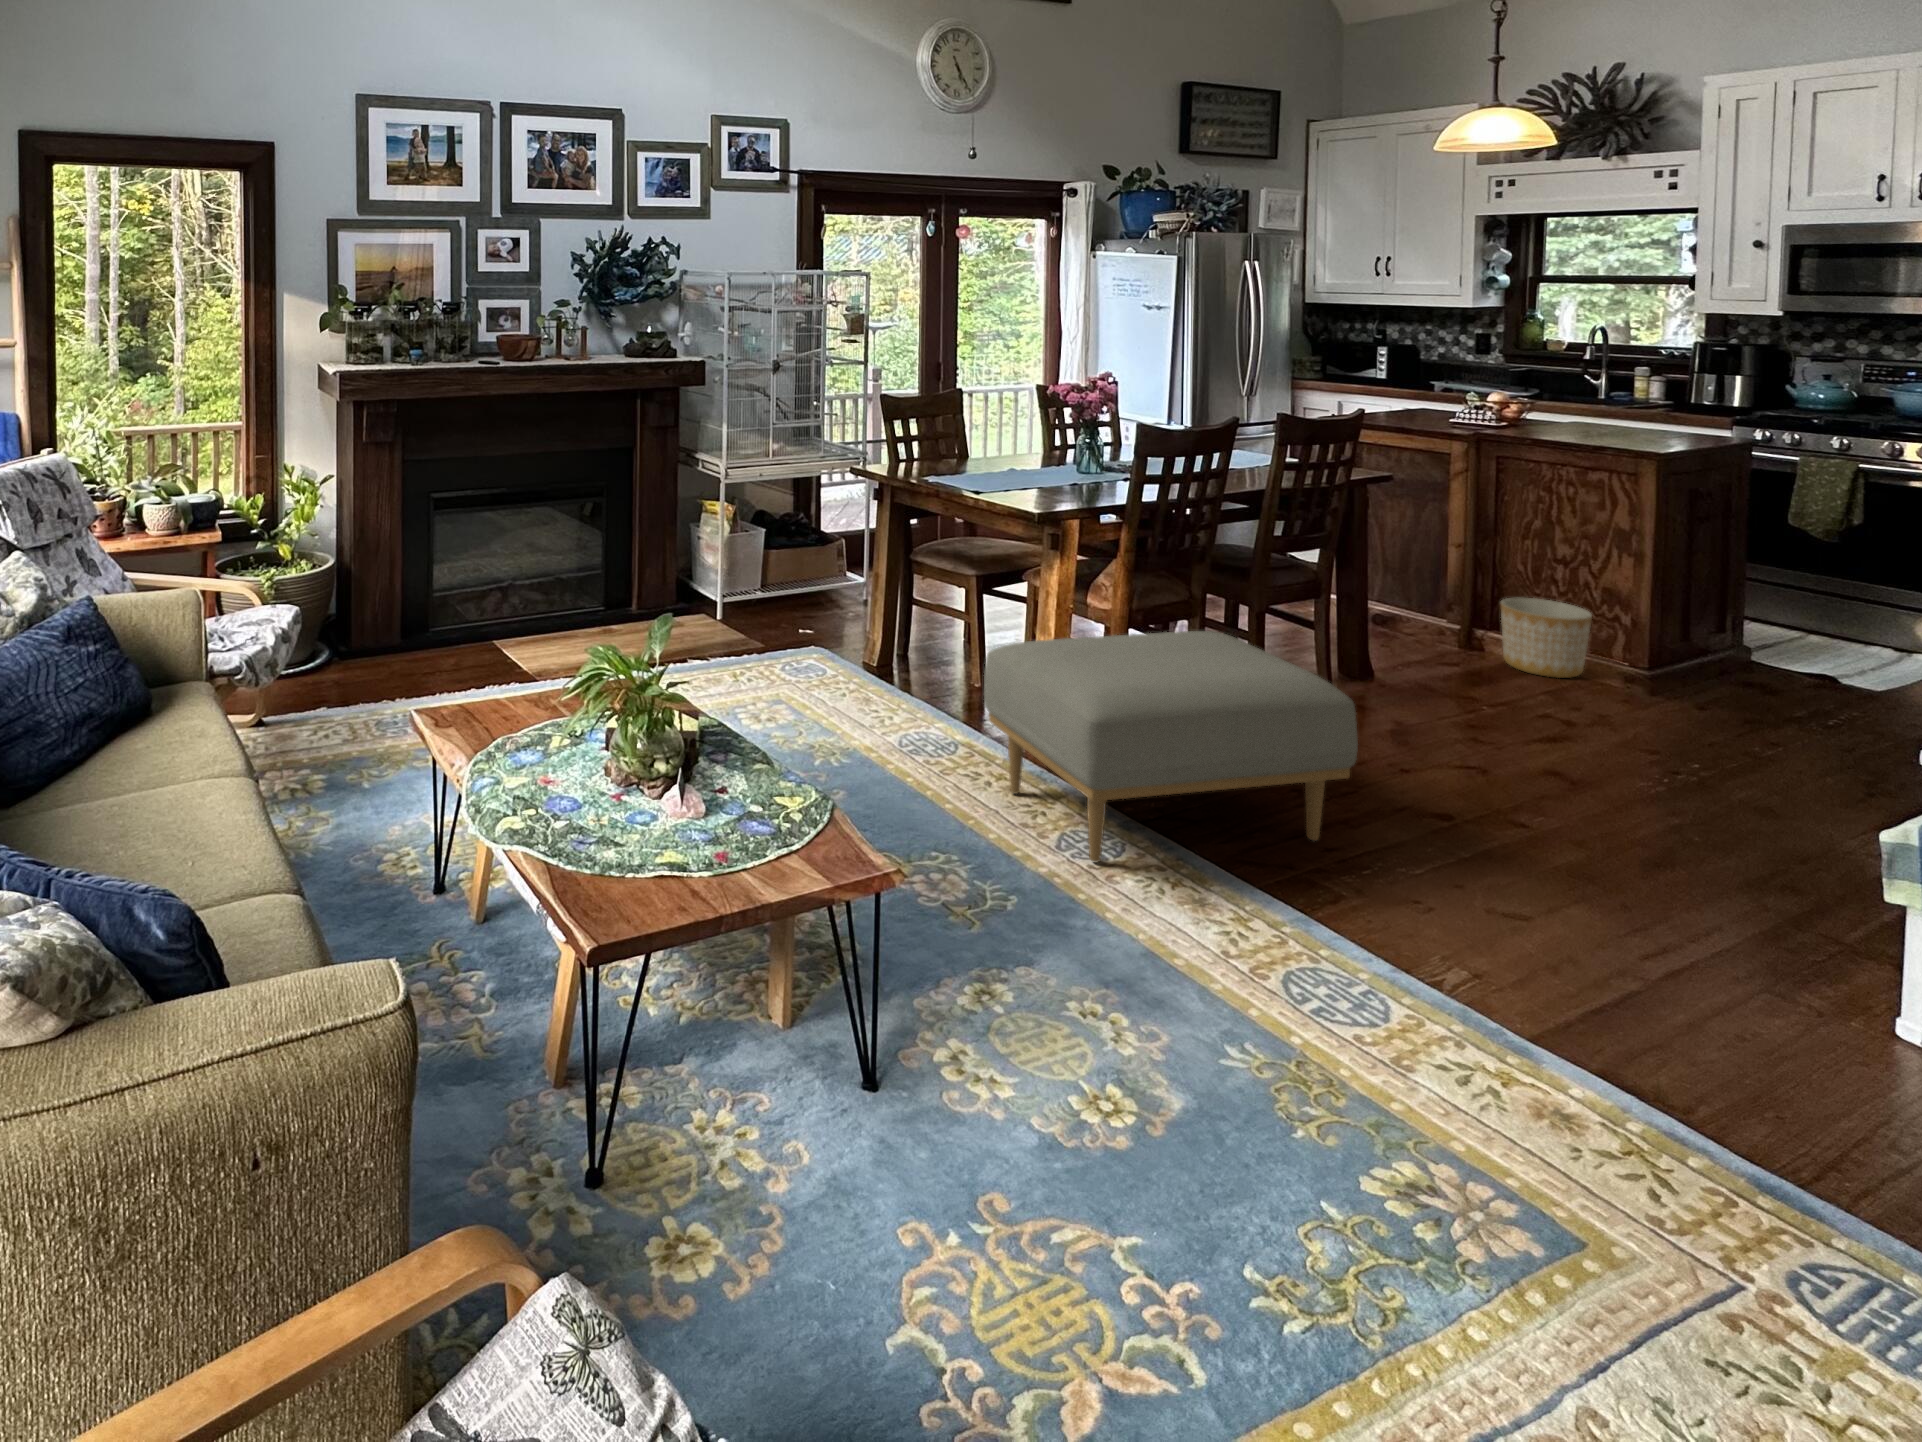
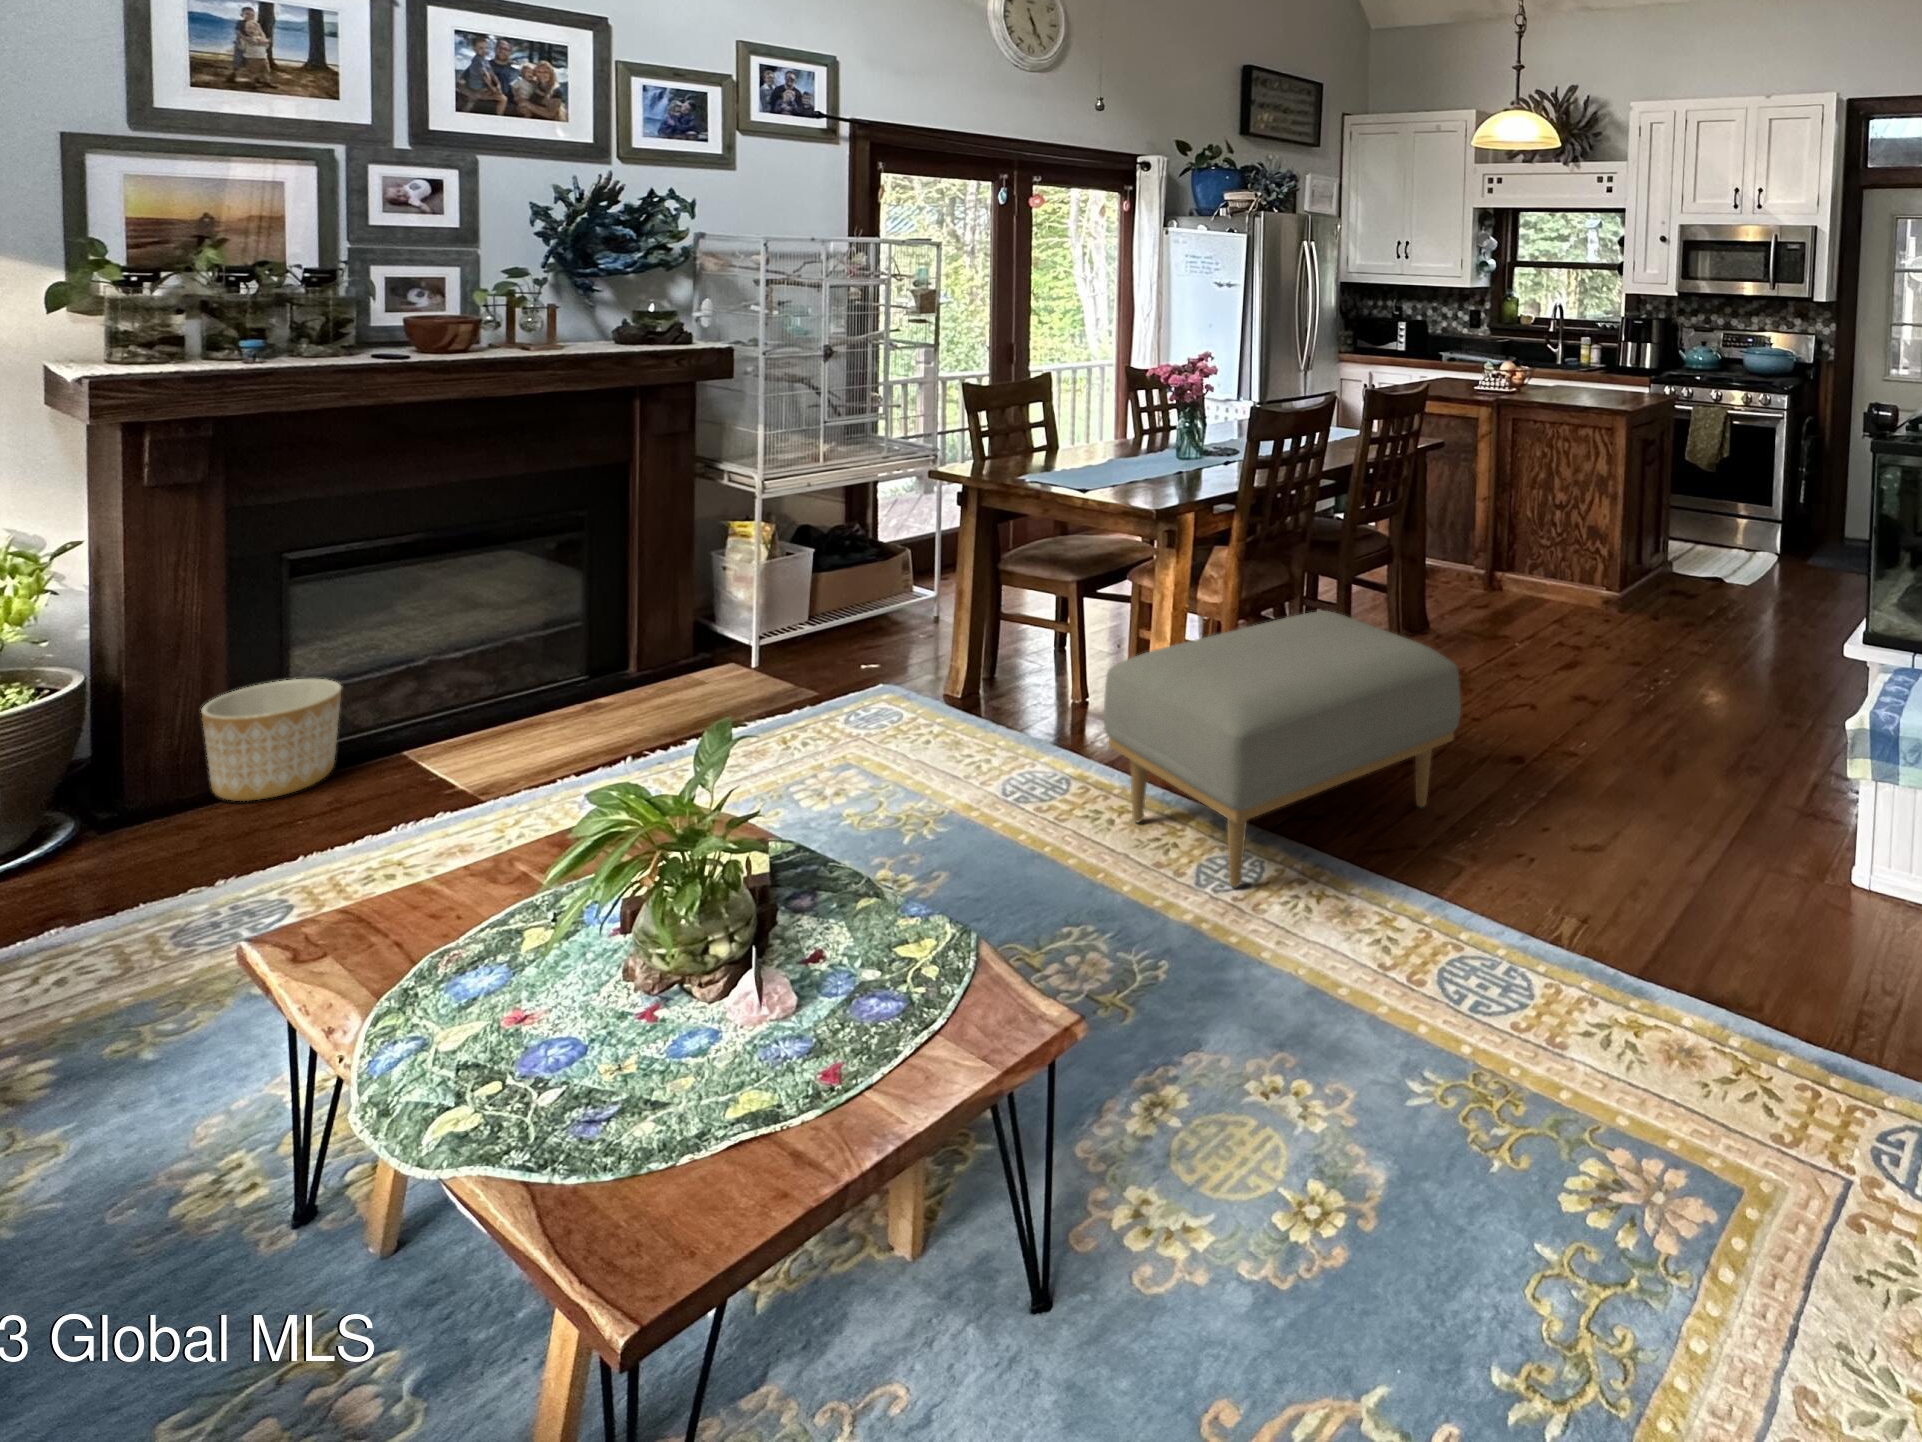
planter: present [1500,598,1592,678] -> present [201,679,342,801]

